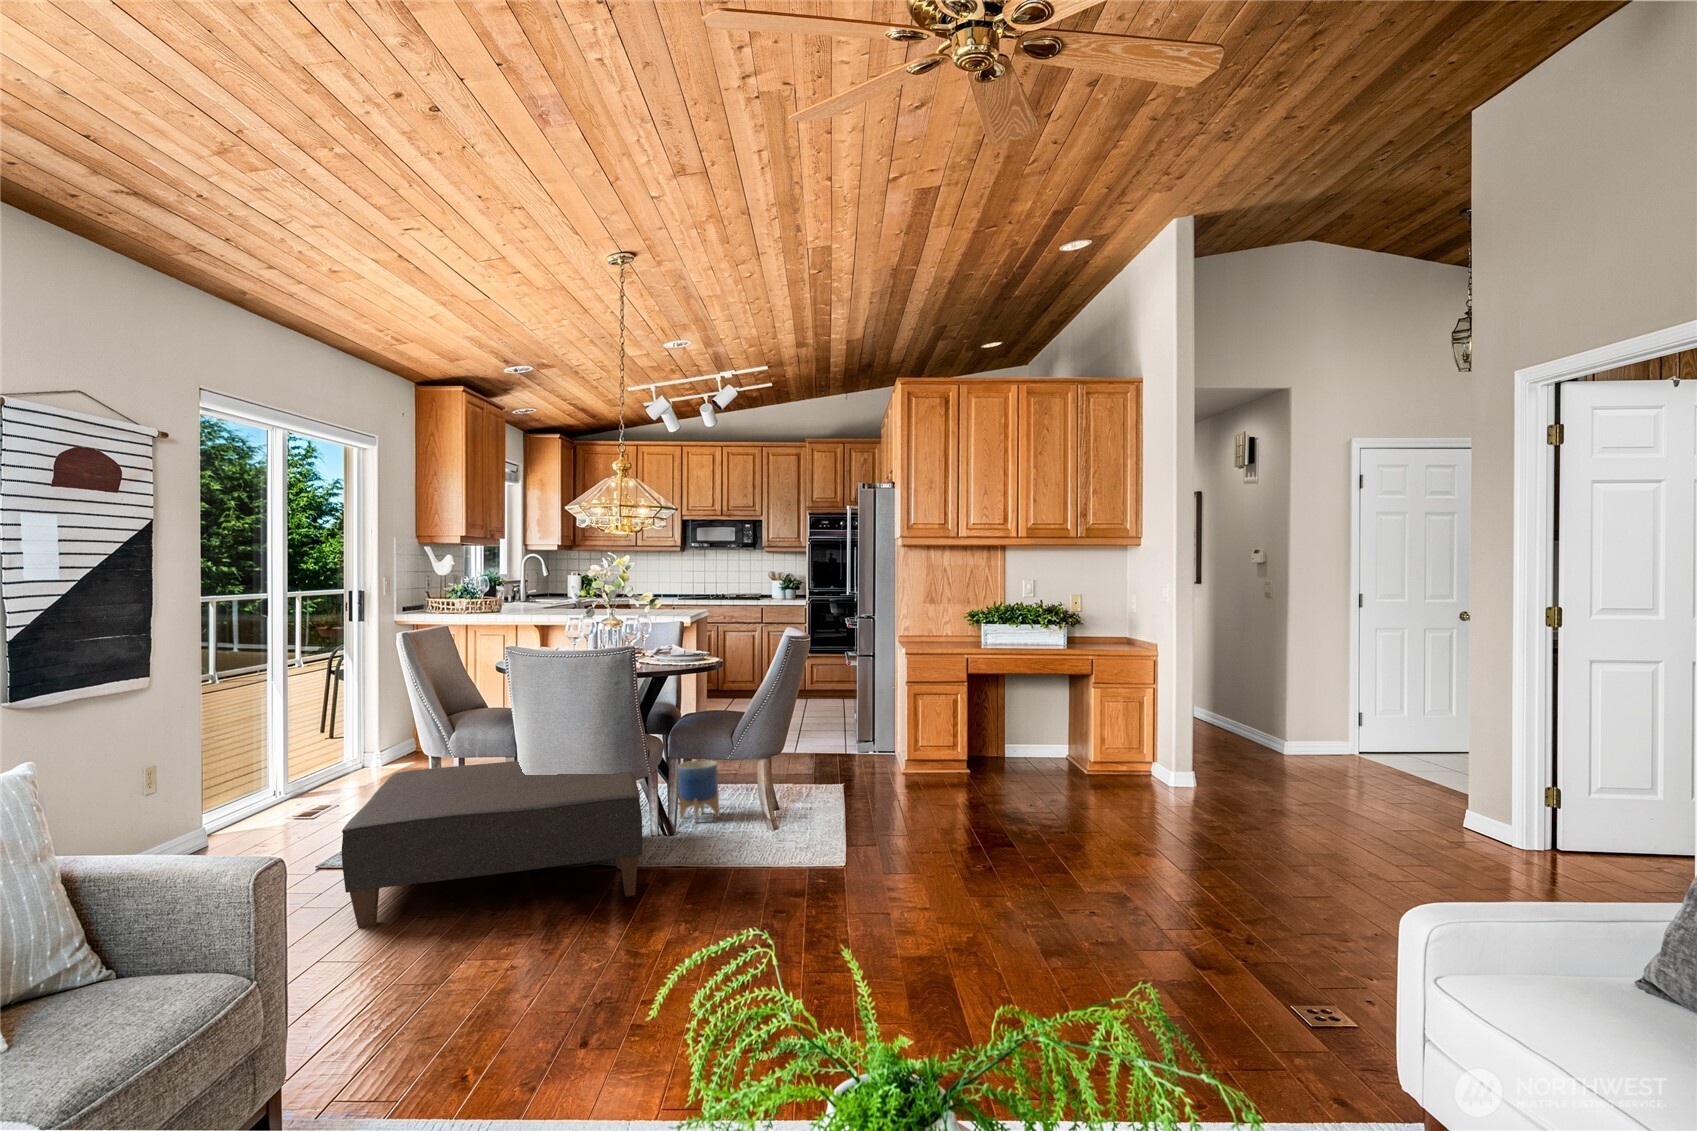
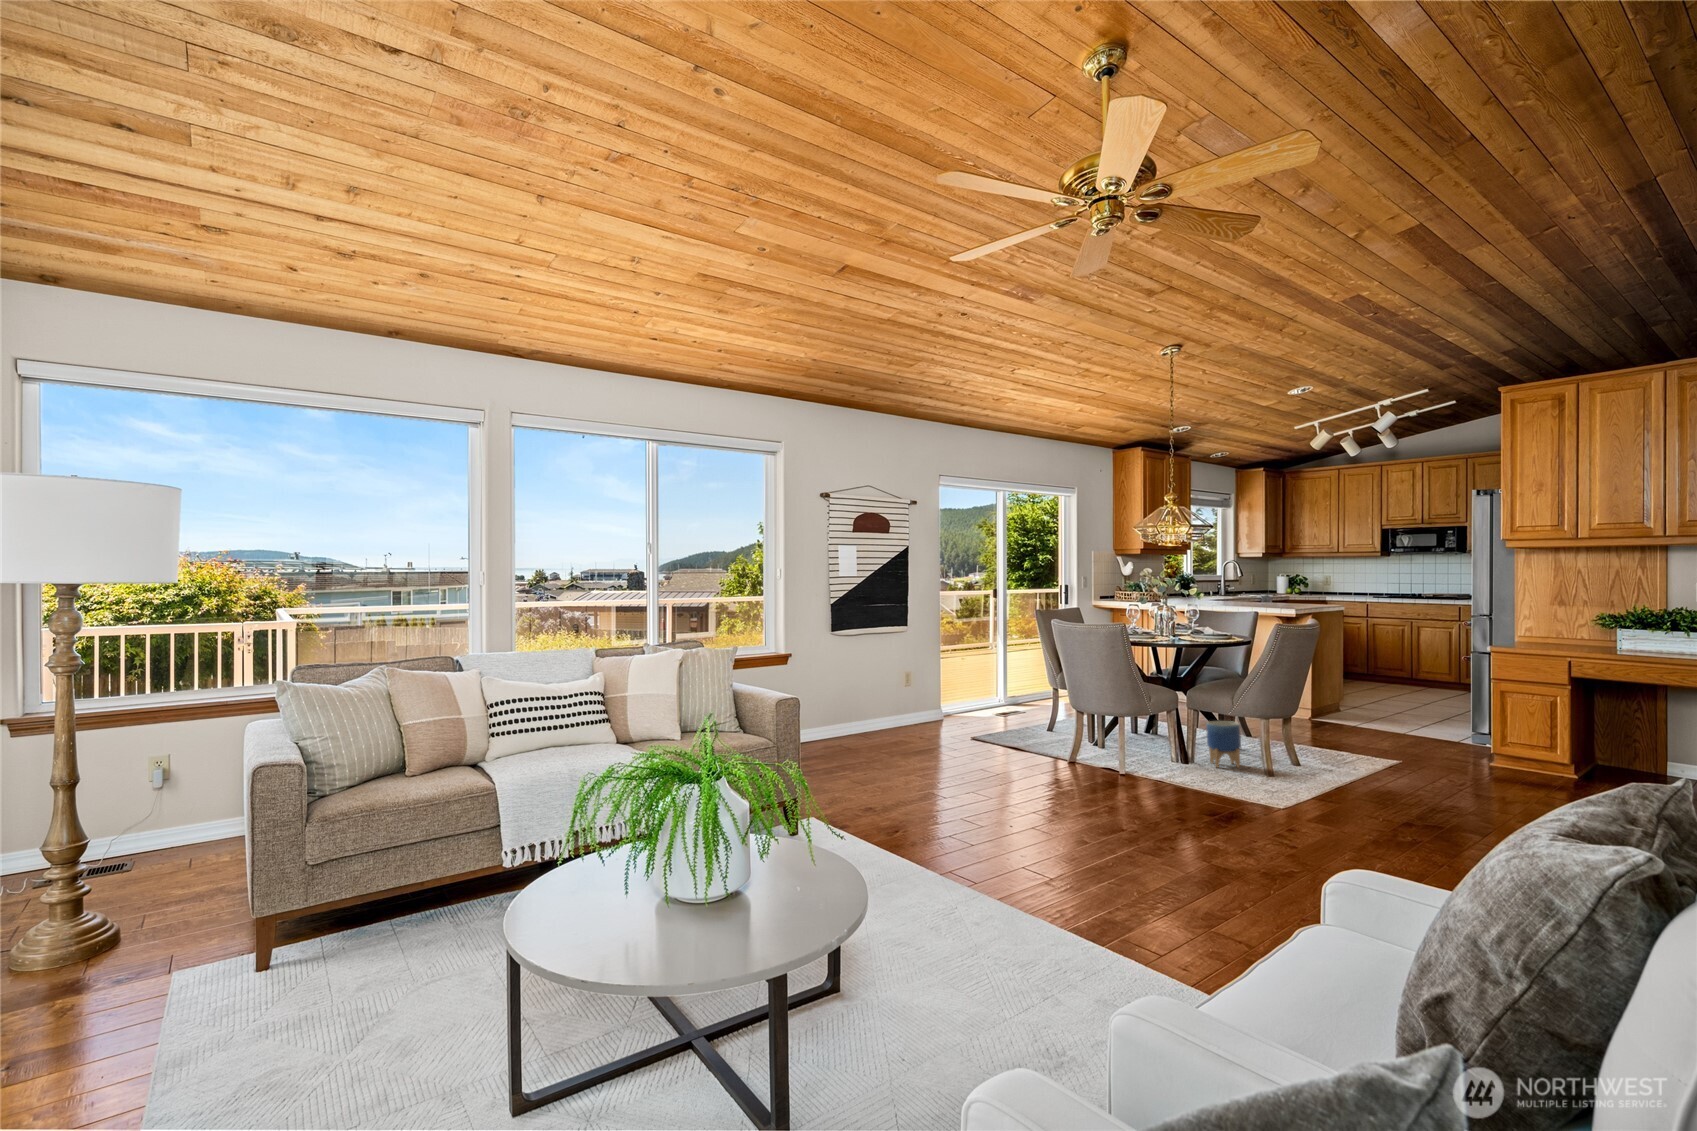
ottoman: present [342,761,642,928] -> none [942,695,1156,789]

